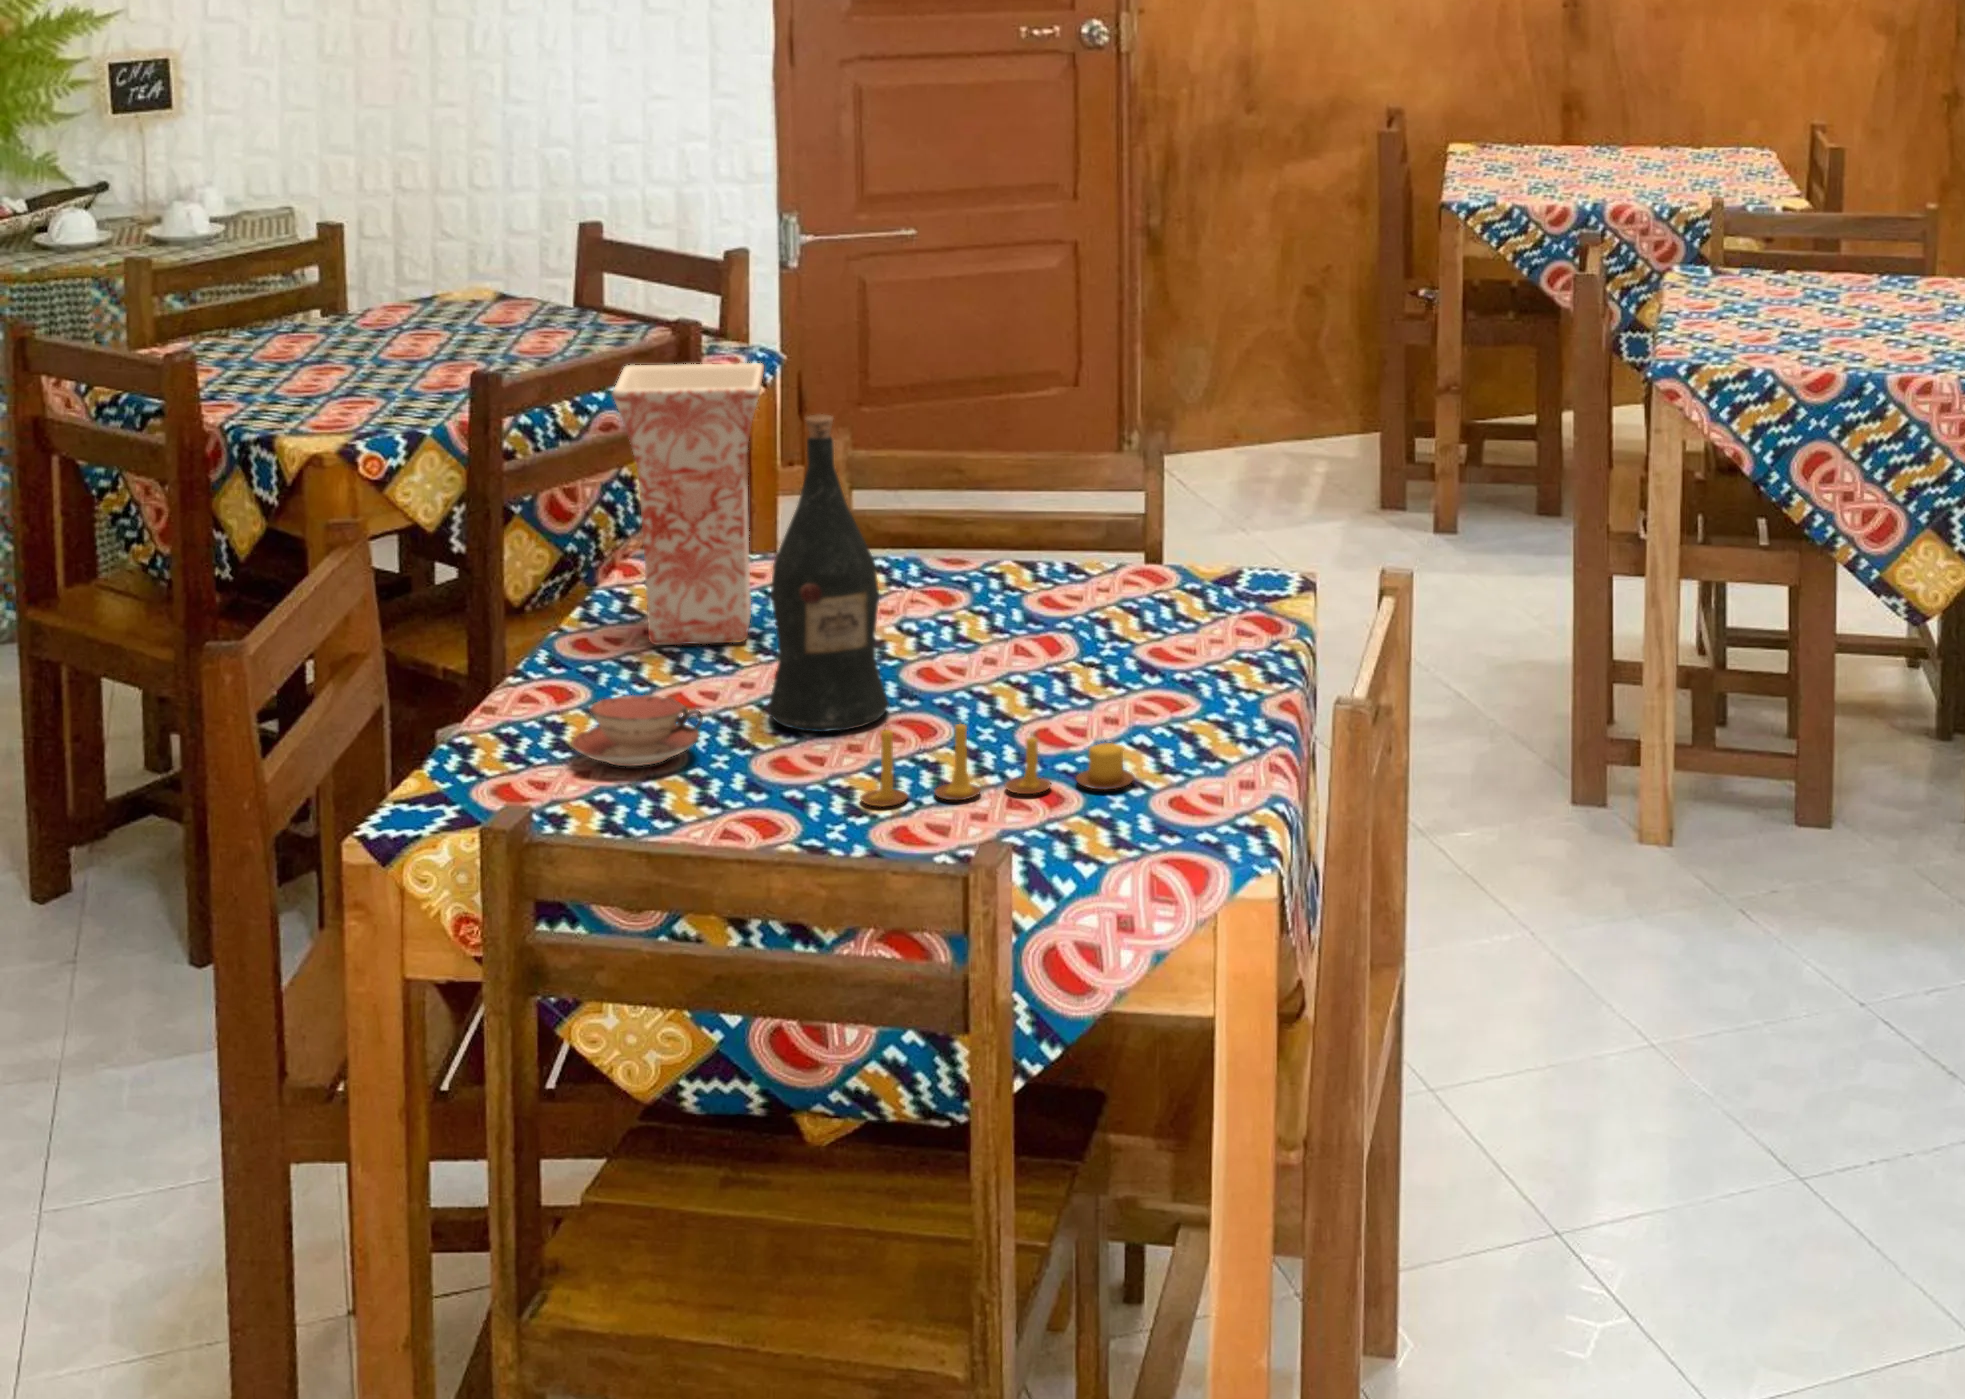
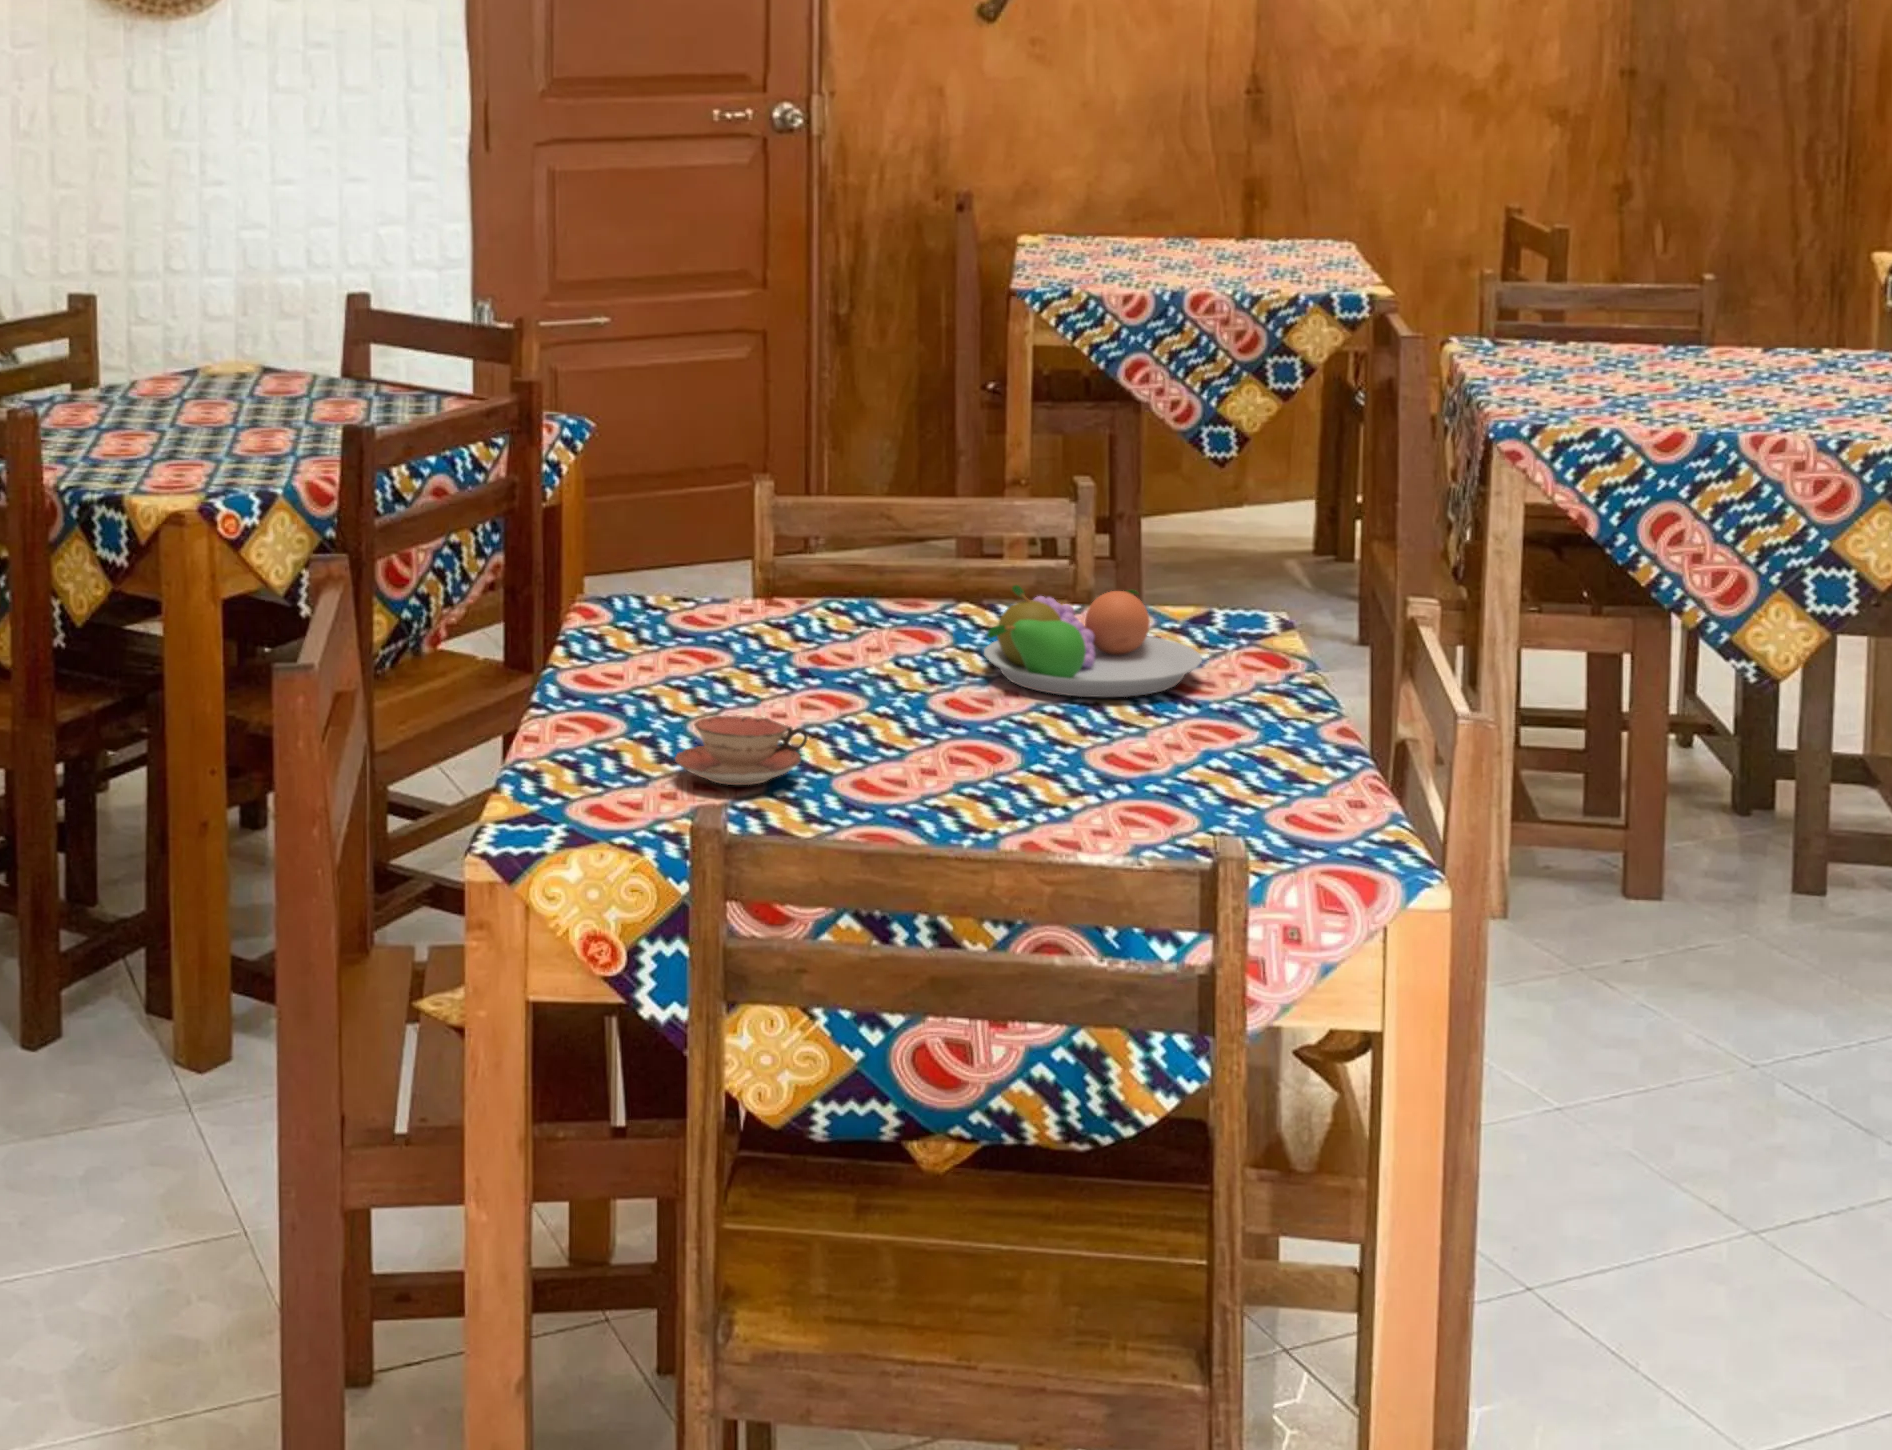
vase: present [613,363,764,645] -> none [629,392,791,679]
wine bottle: present [768,414,889,732] -> none [838,430,959,755]
fruit bowl: none [957,552,1185,666] -> present [984,585,1202,697]
candle: present [860,723,1134,807] -> none [992,730,1255,821]

